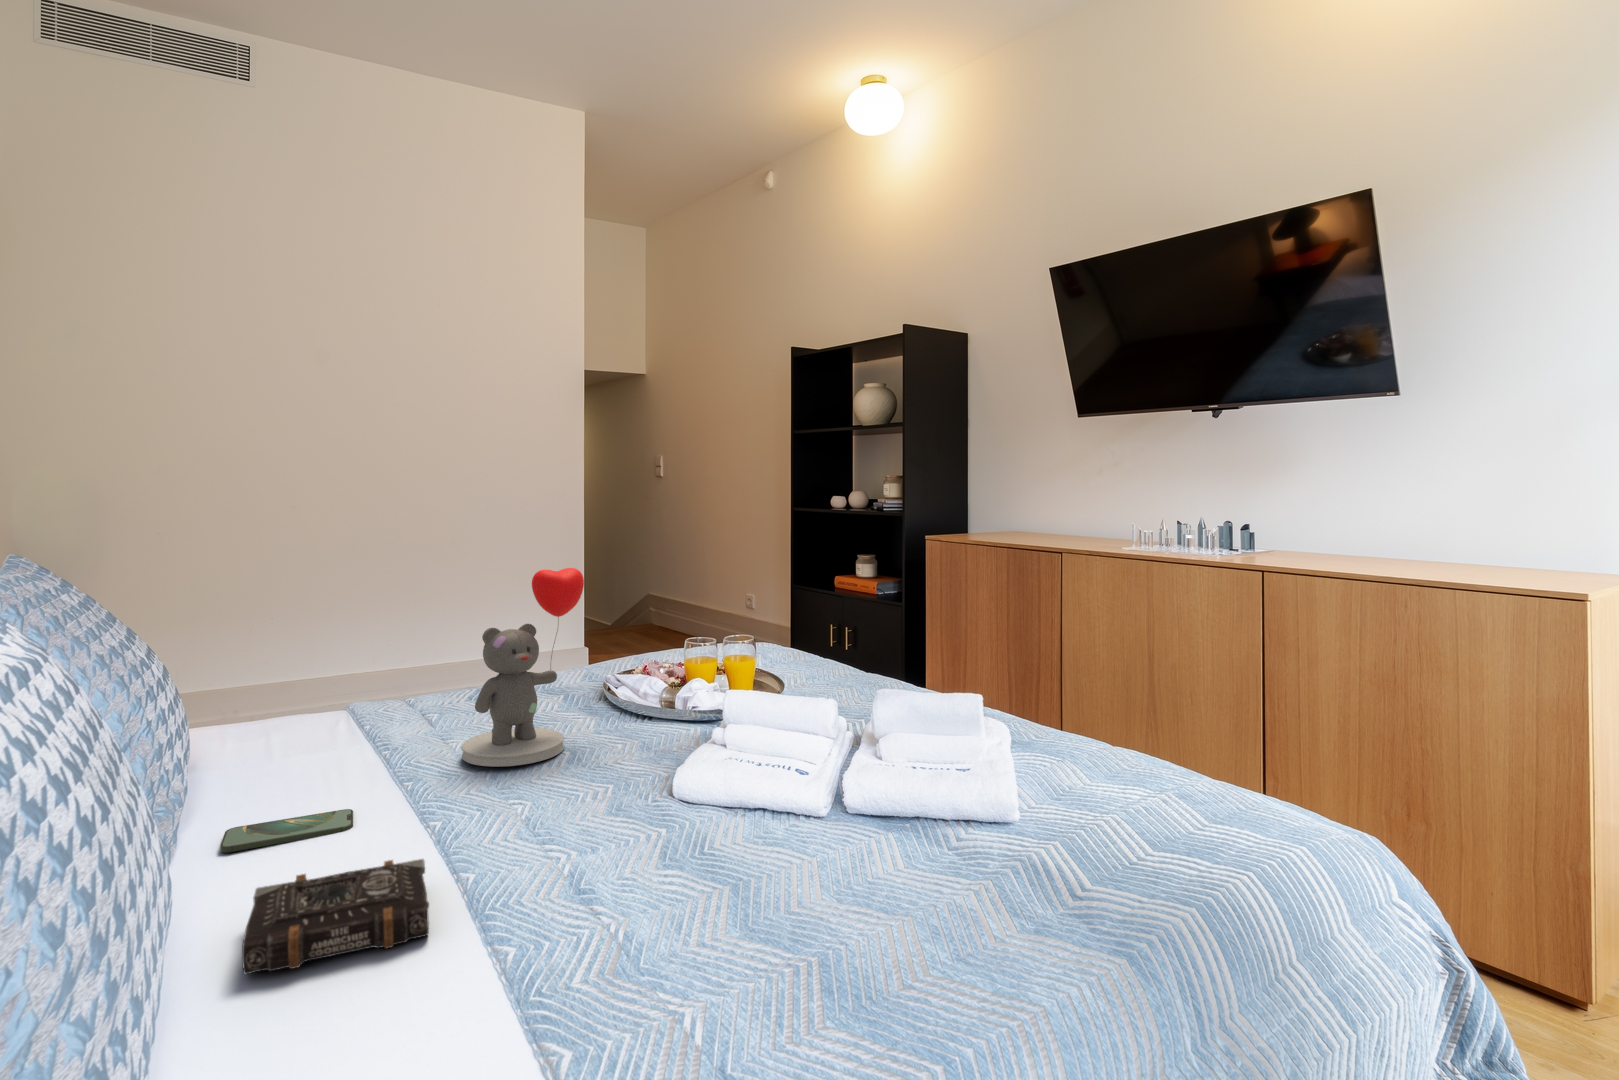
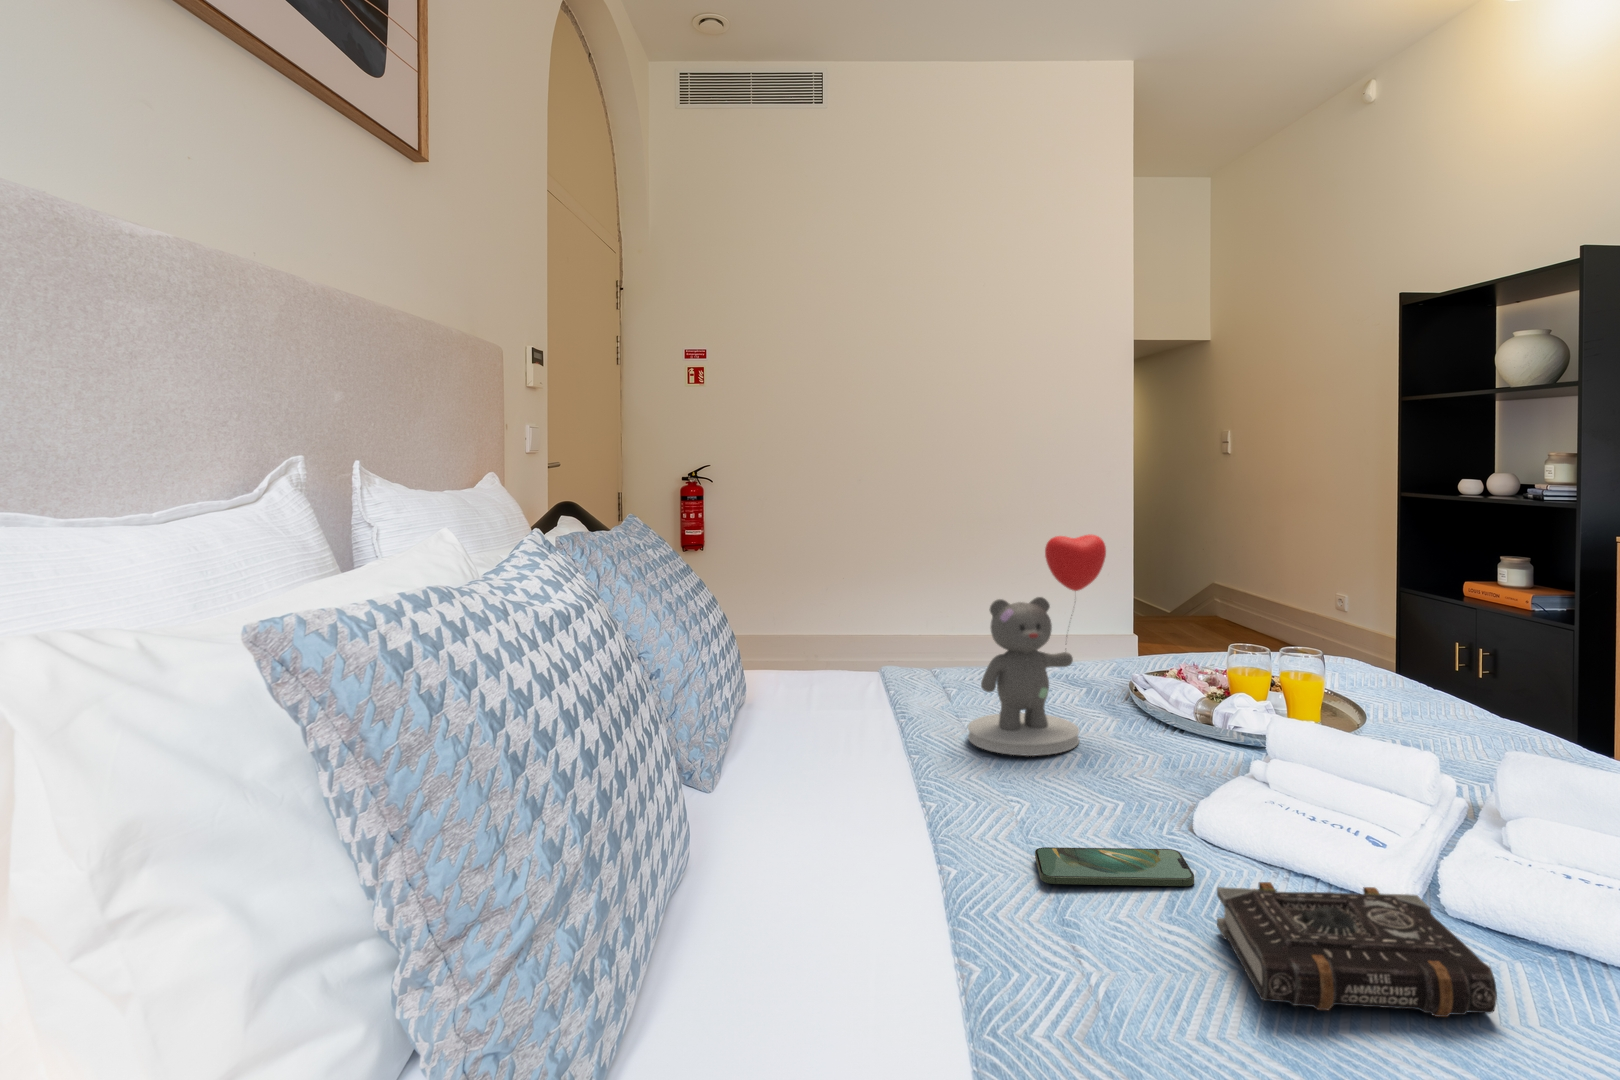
smartphone: present [220,809,353,853] -> present [1035,847,1194,886]
book: present [242,859,429,974] -> present [1217,882,1497,1017]

